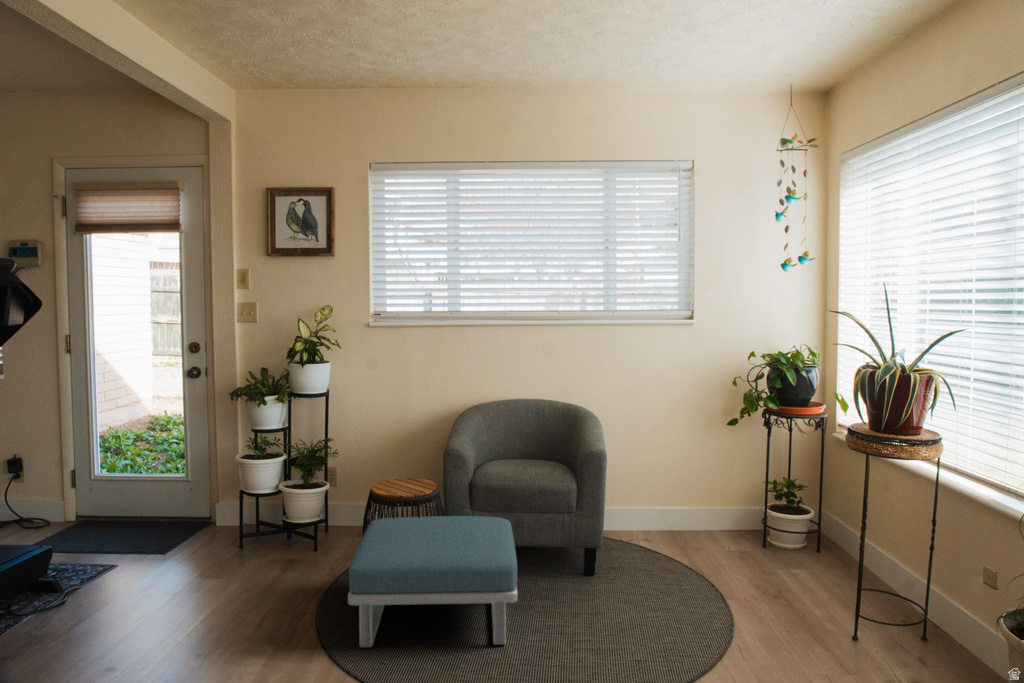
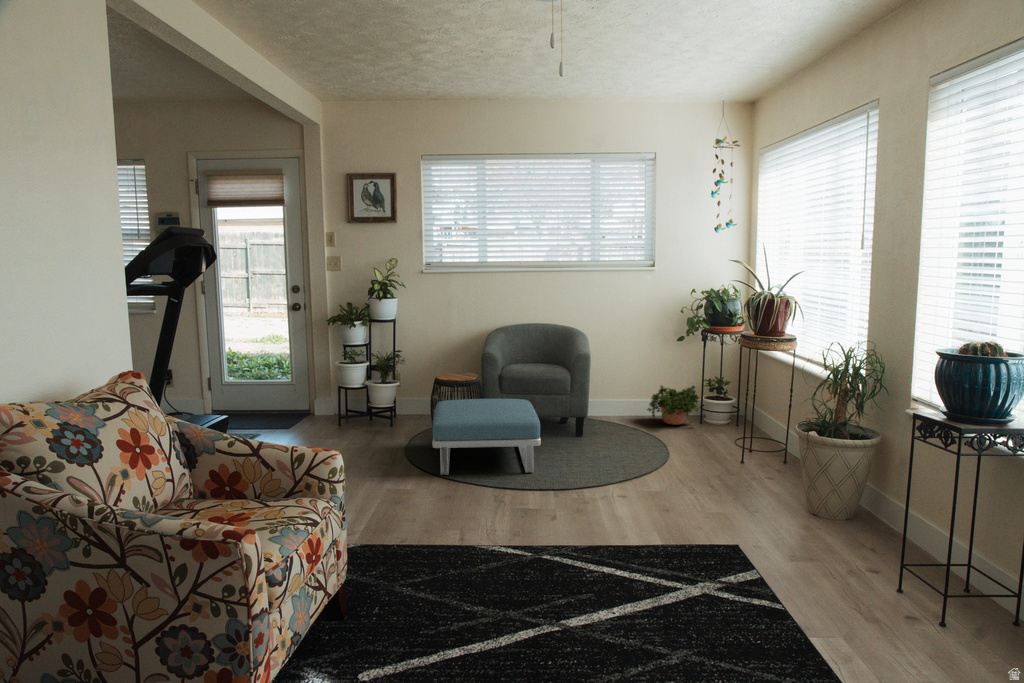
potted plant: none [684,490,765,556] -> present [647,385,700,424]

